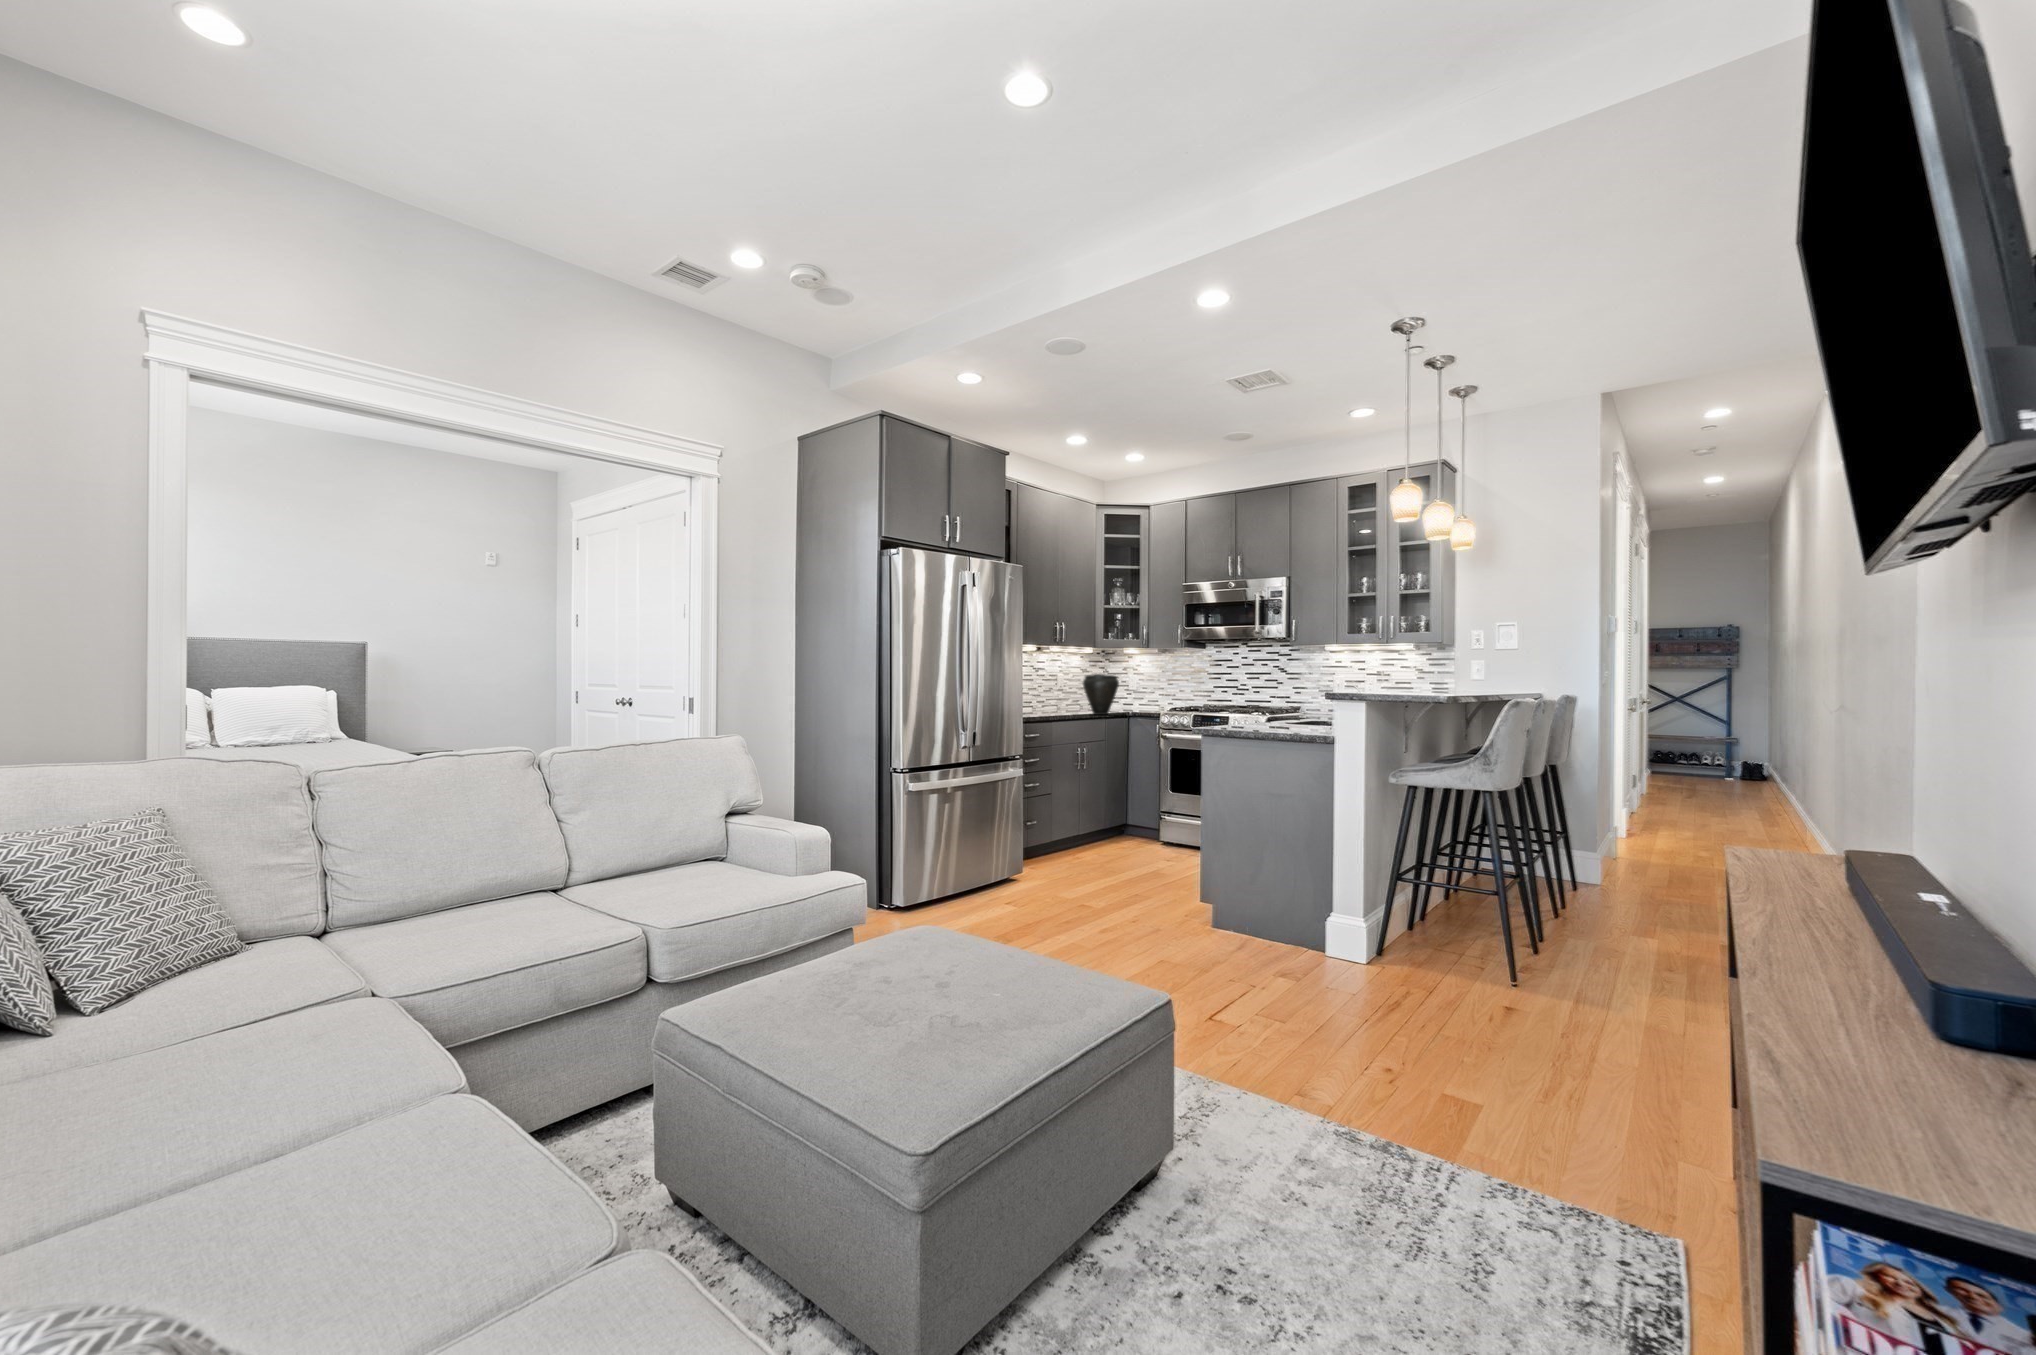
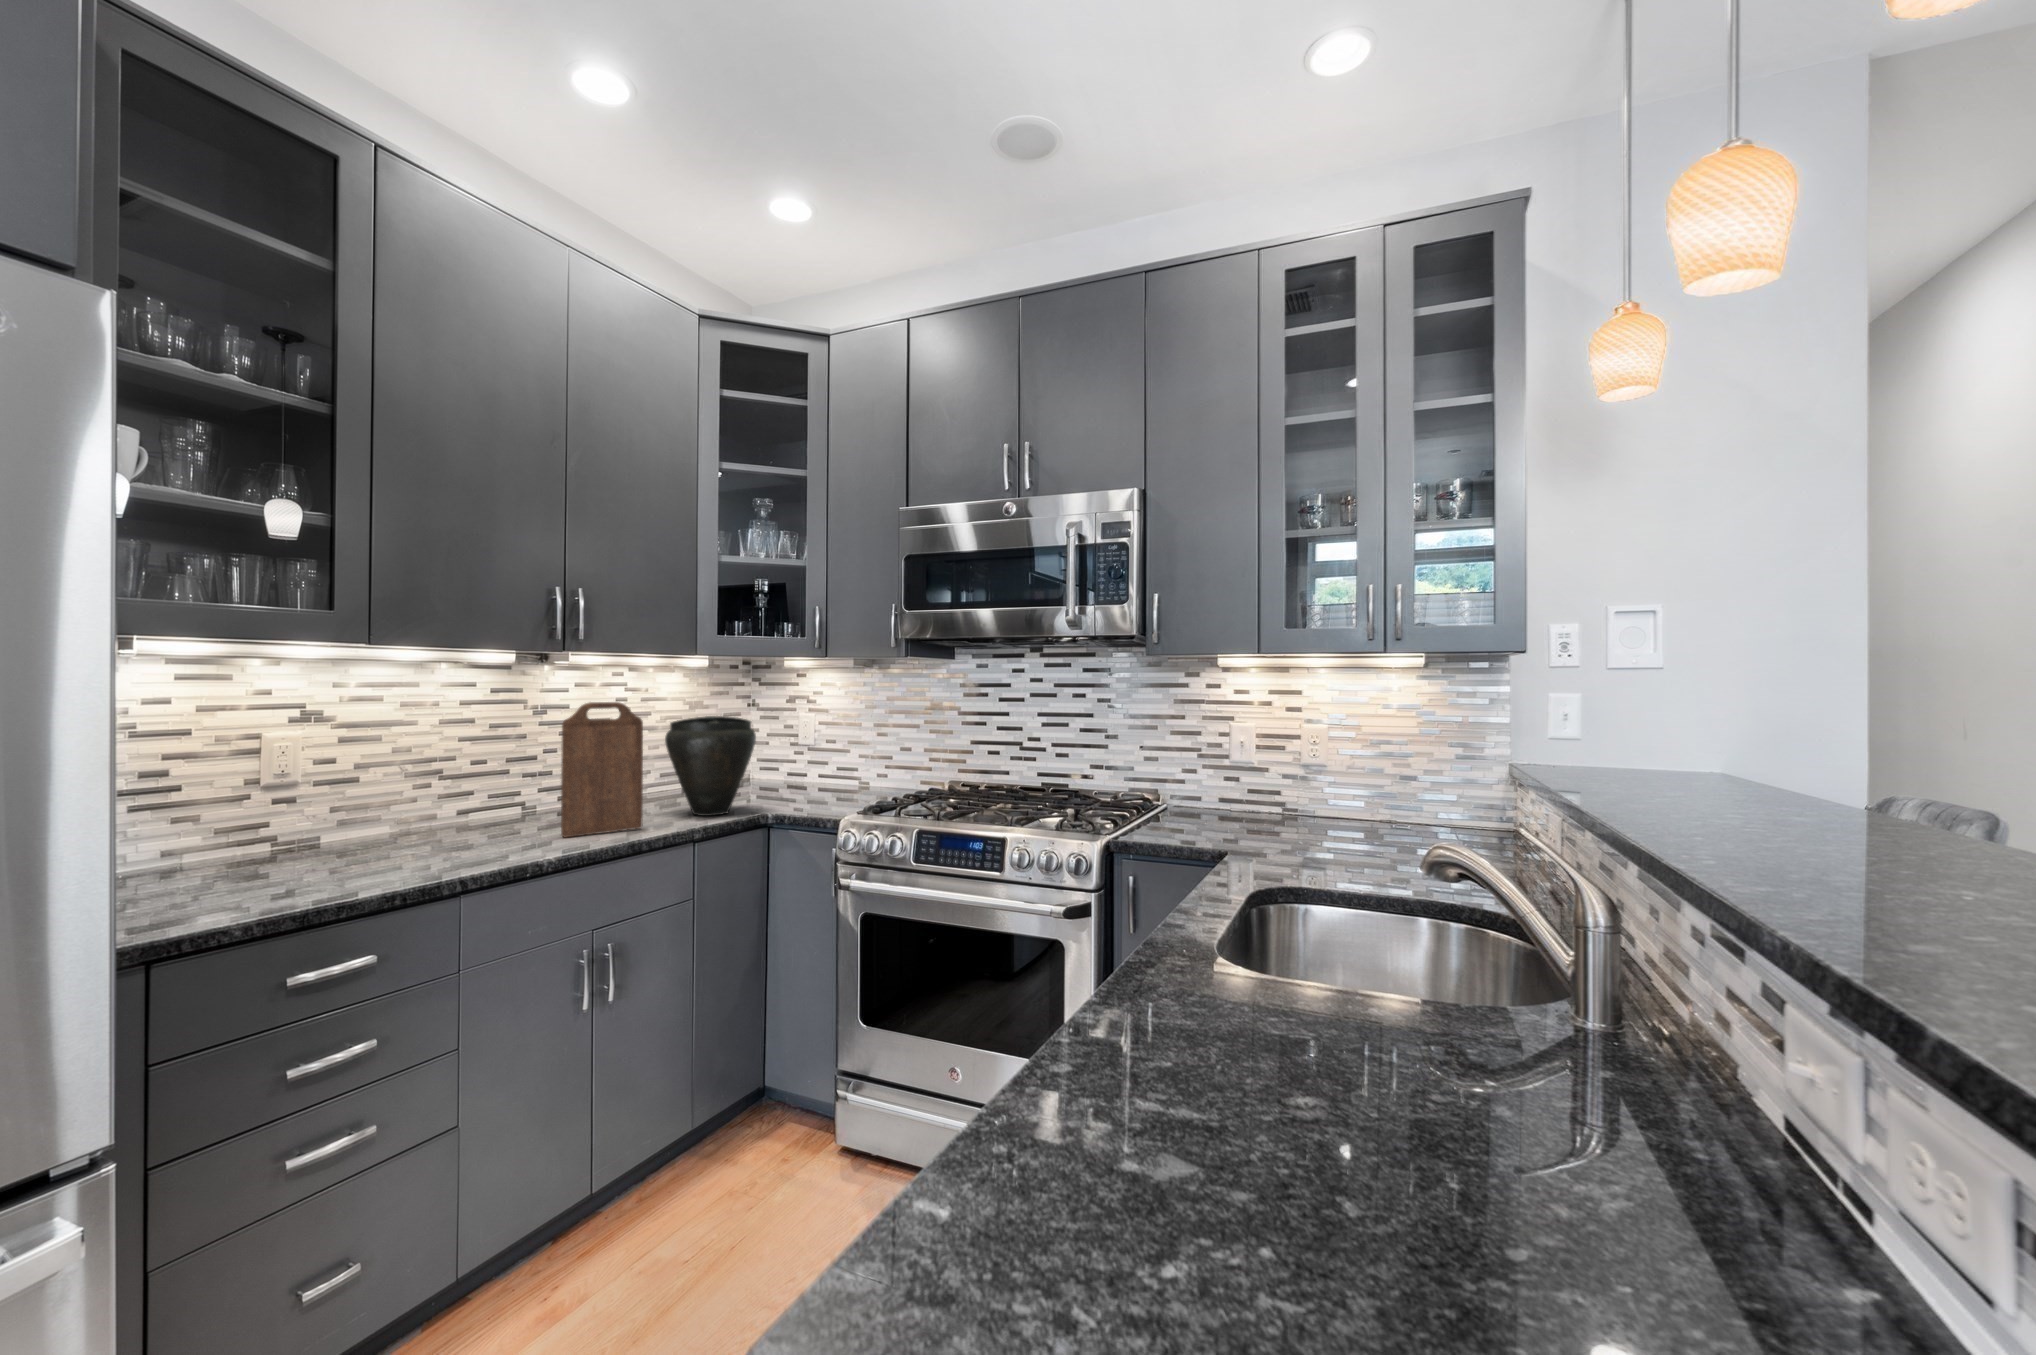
cutting board: none [1058,665,1083,716] -> present [561,702,643,838]

